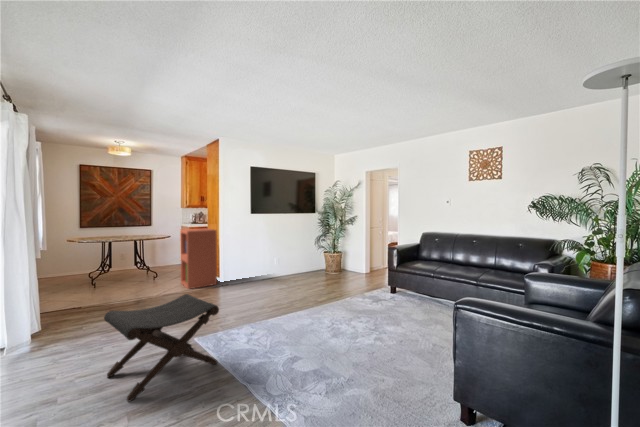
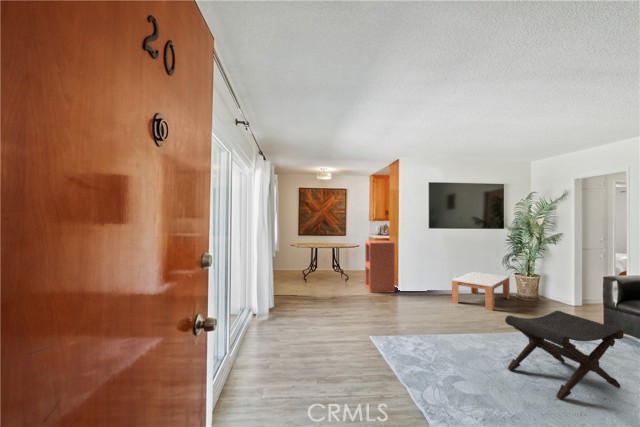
coffee table: none [276,254,322,287] -> present [452,272,510,311]
footstool: present [104,294,219,401] -> present [505,311,624,400]

